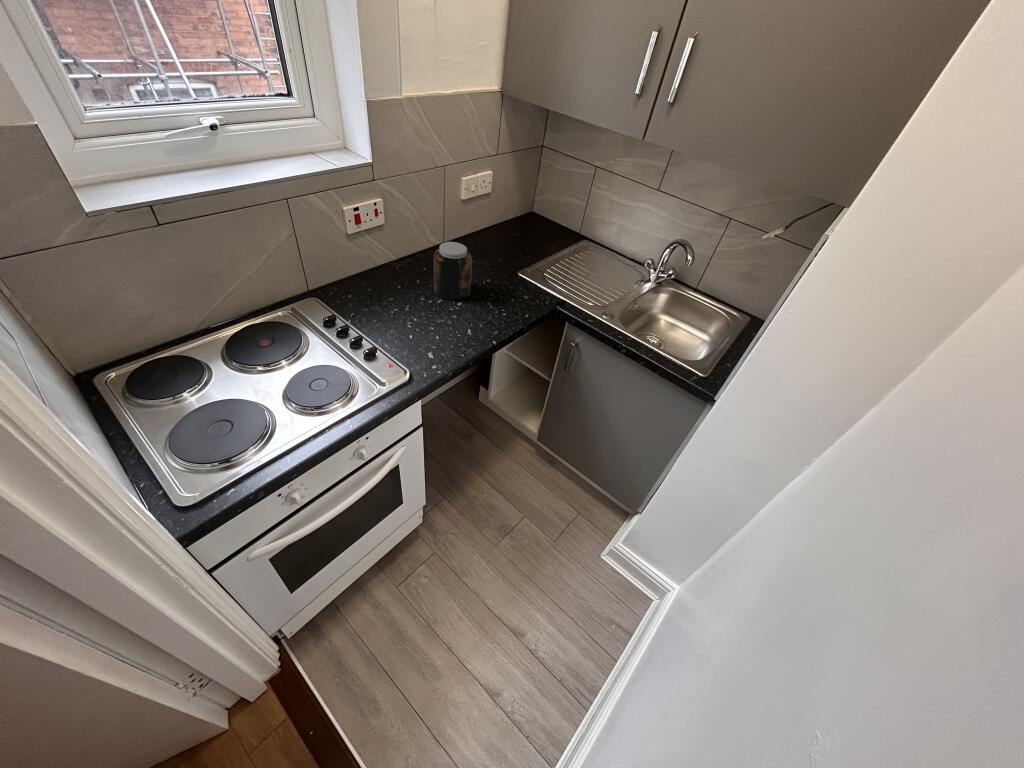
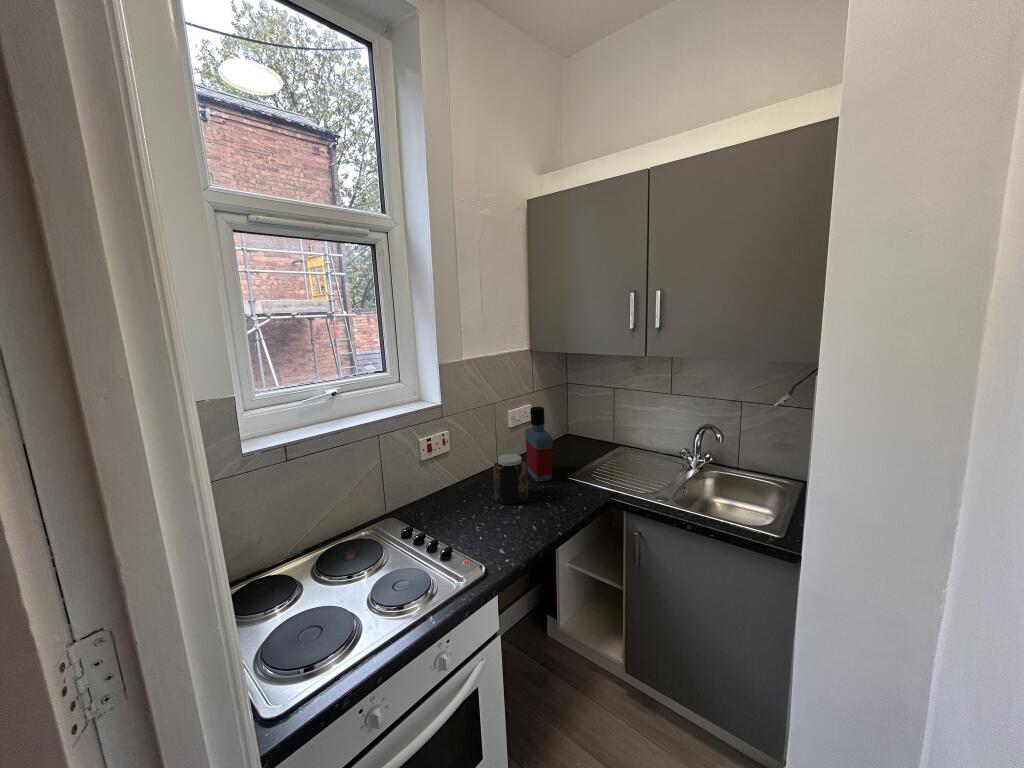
bottle: none [476,183,508,275] -> present [525,407,552,482]

